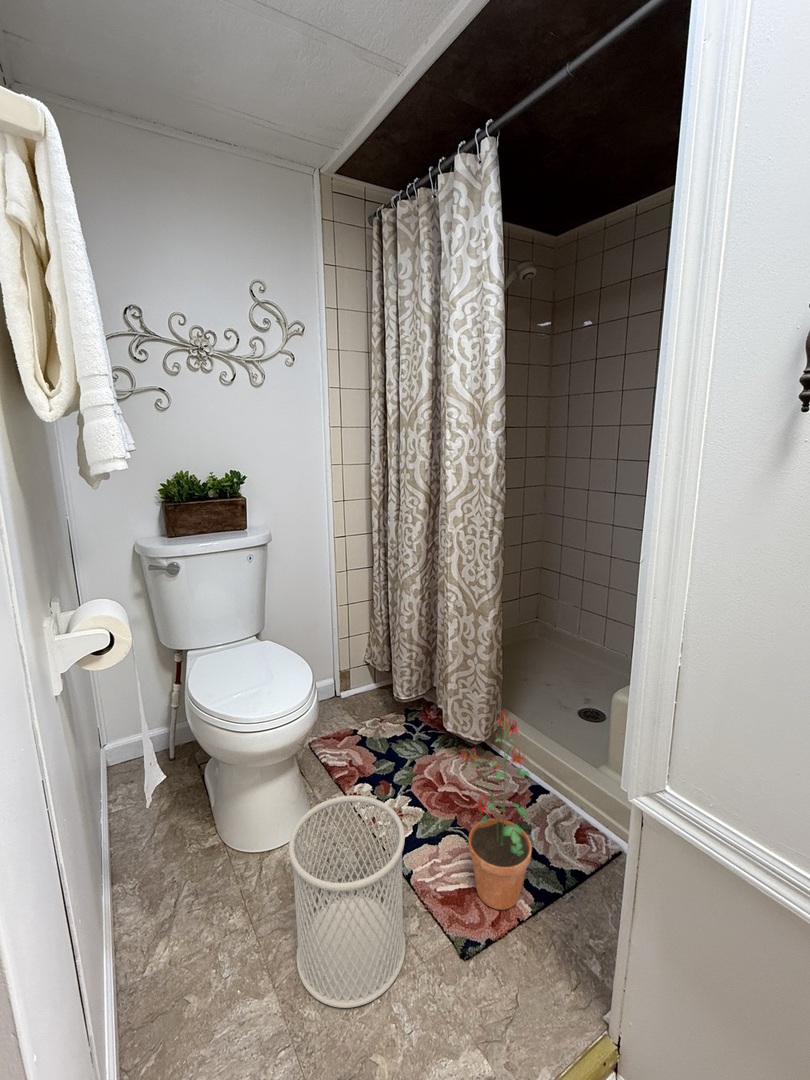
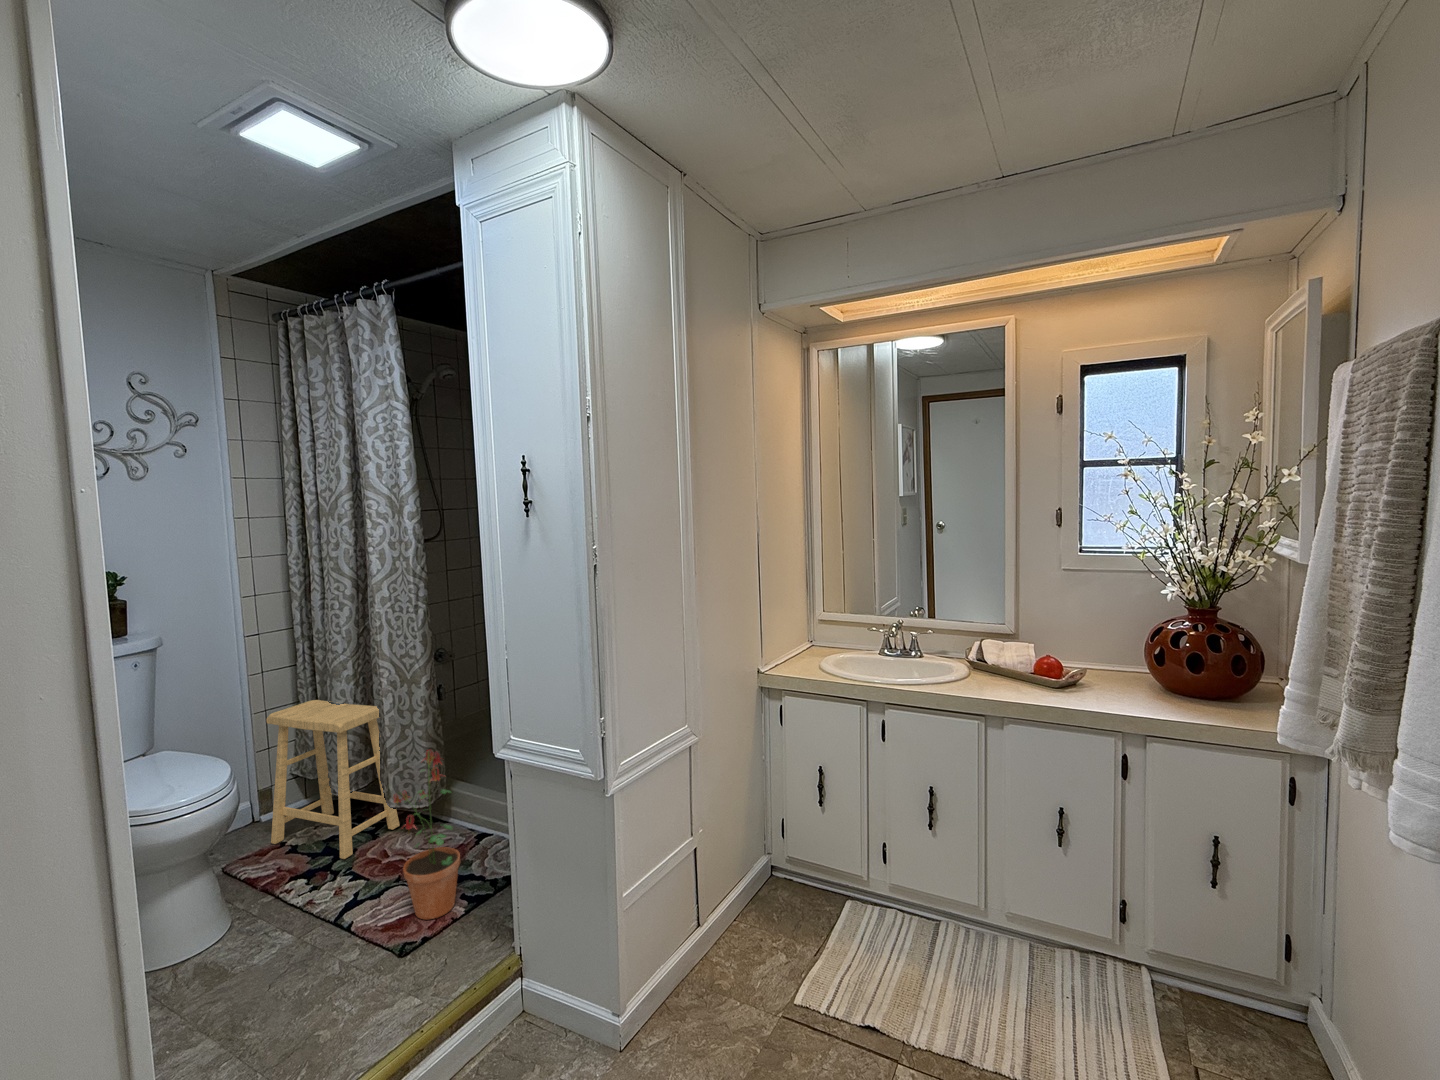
footstool: none [347,605,453,772] -> present [266,700,400,859]
wastebasket: present [289,795,406,1008] -> none [216,847,343,1026]

